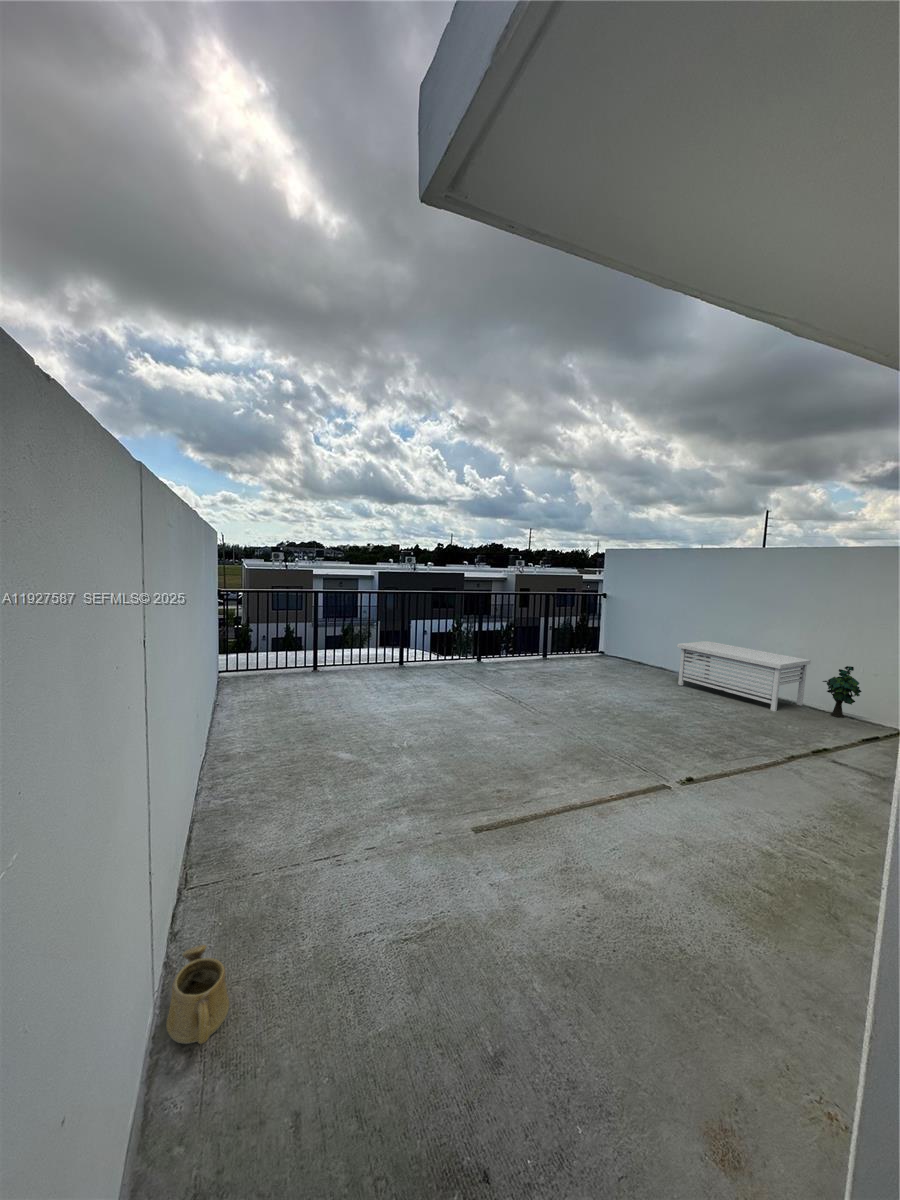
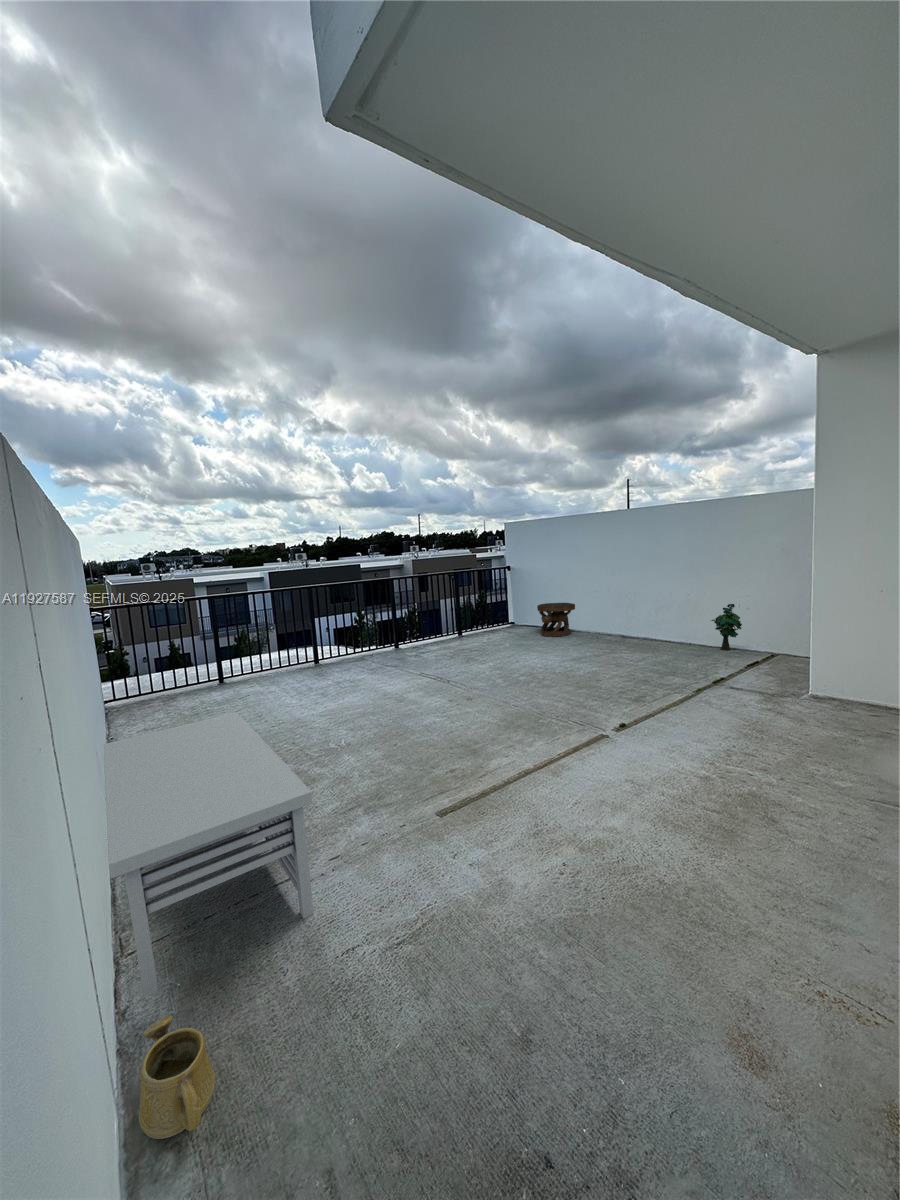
side table: none [626,637,668,673] -> present [537,603,575,637]
storage bench: present [677,641,811,711] -> present [104,712,314,998]

